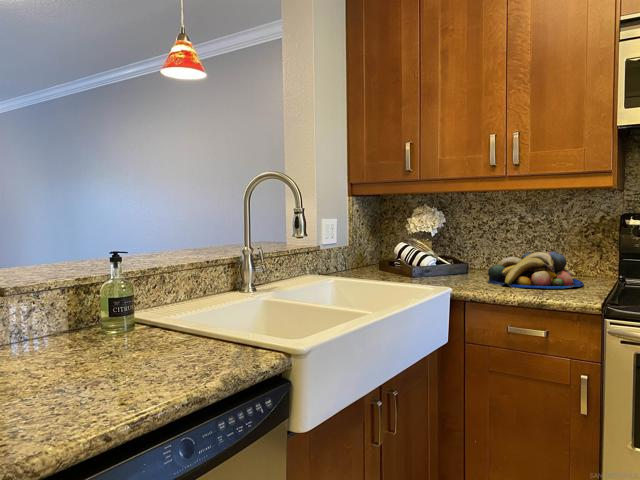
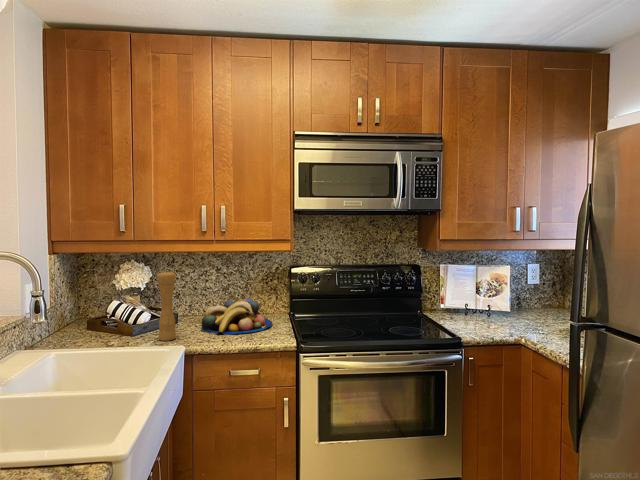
pepper mill: none [435,208,455,284] -> present [157,271,176,341]

